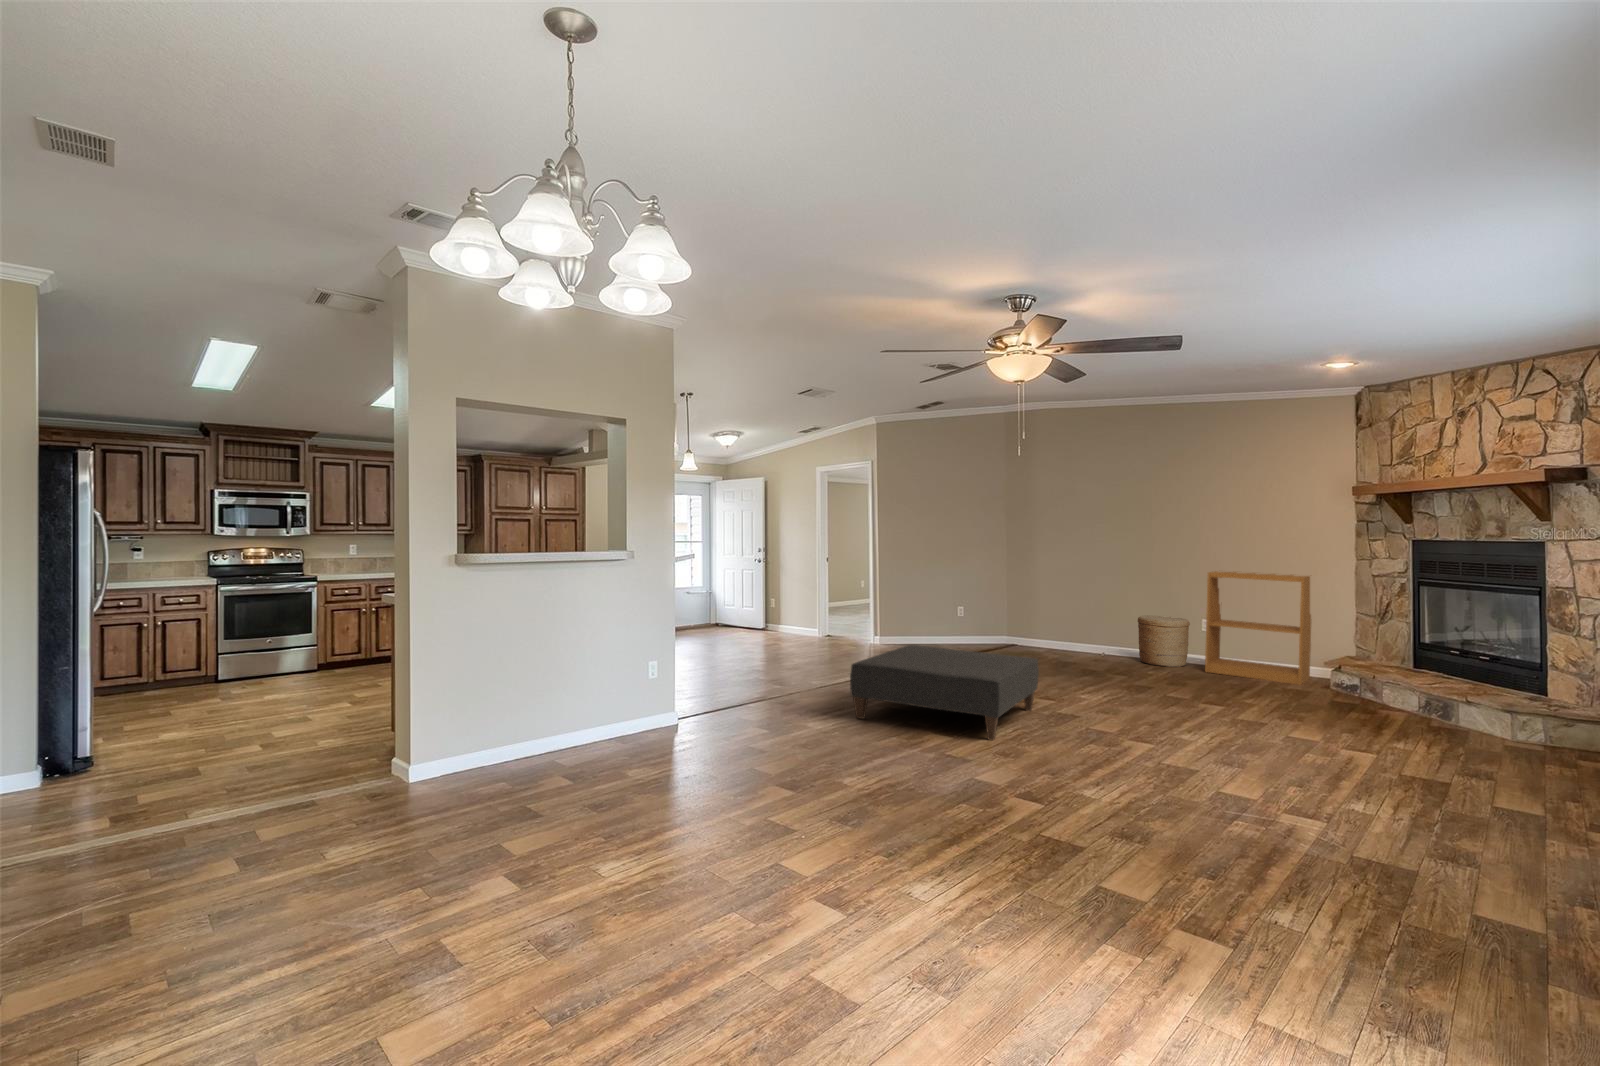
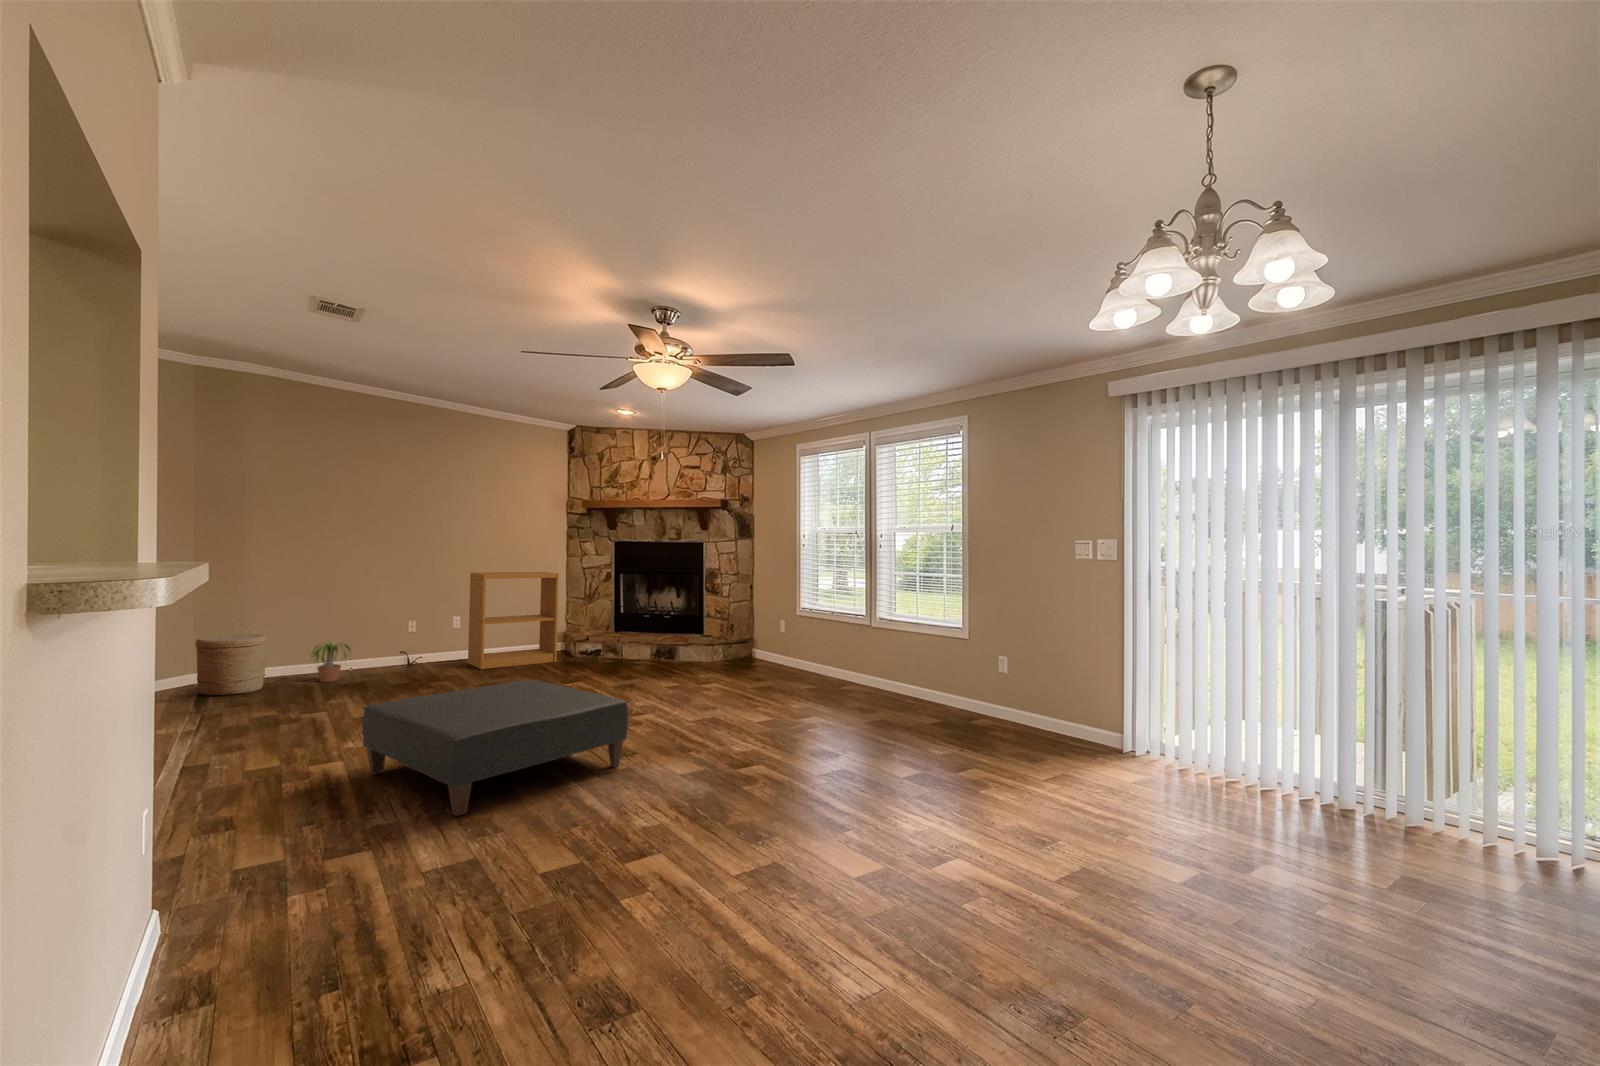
woven basket: present [1138,615,1190,667] -> present [196,634,267,696]
potted plant: none [1069,621,1110,654] -> present [312,642,351,682]

